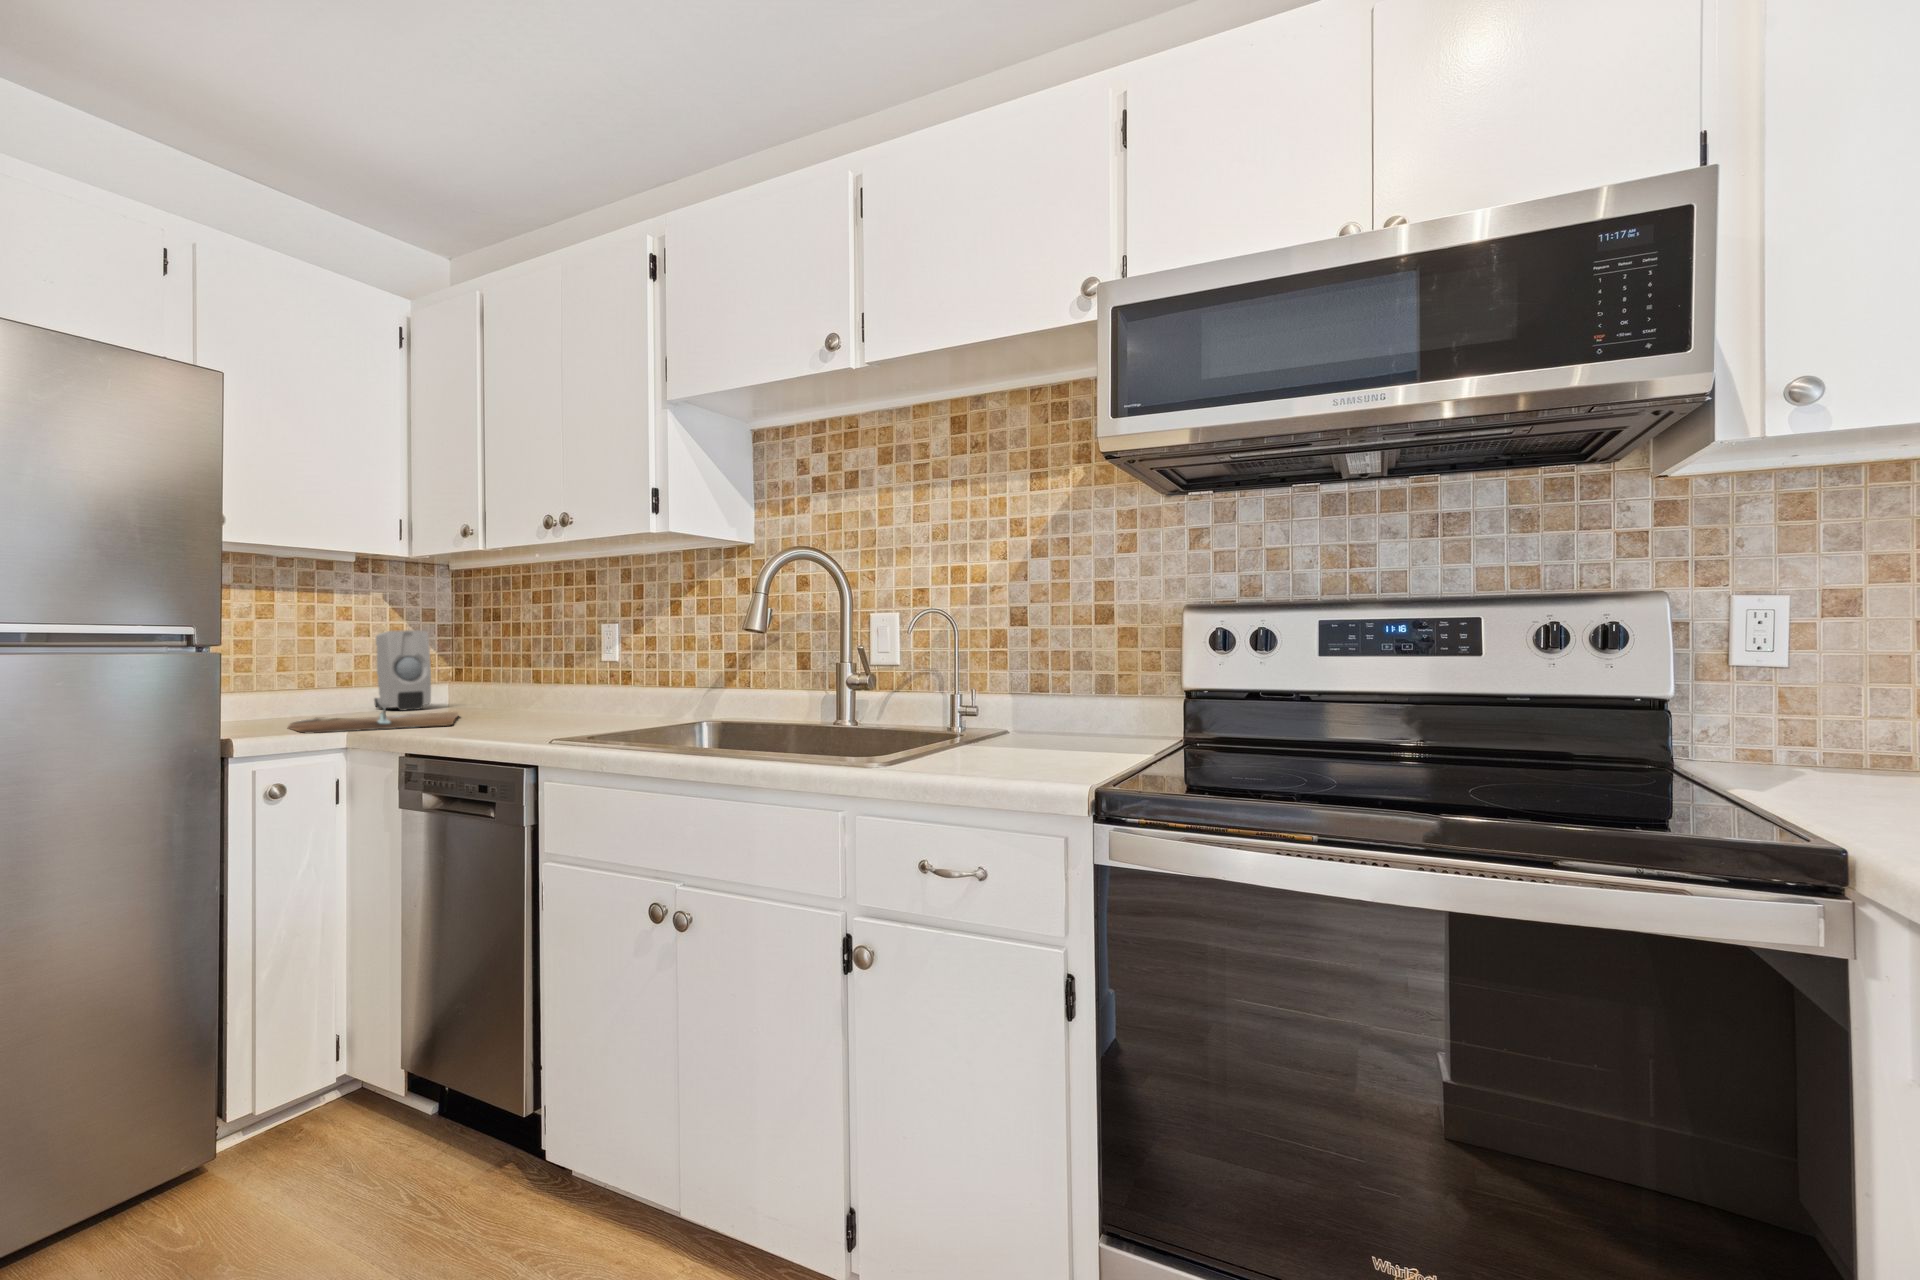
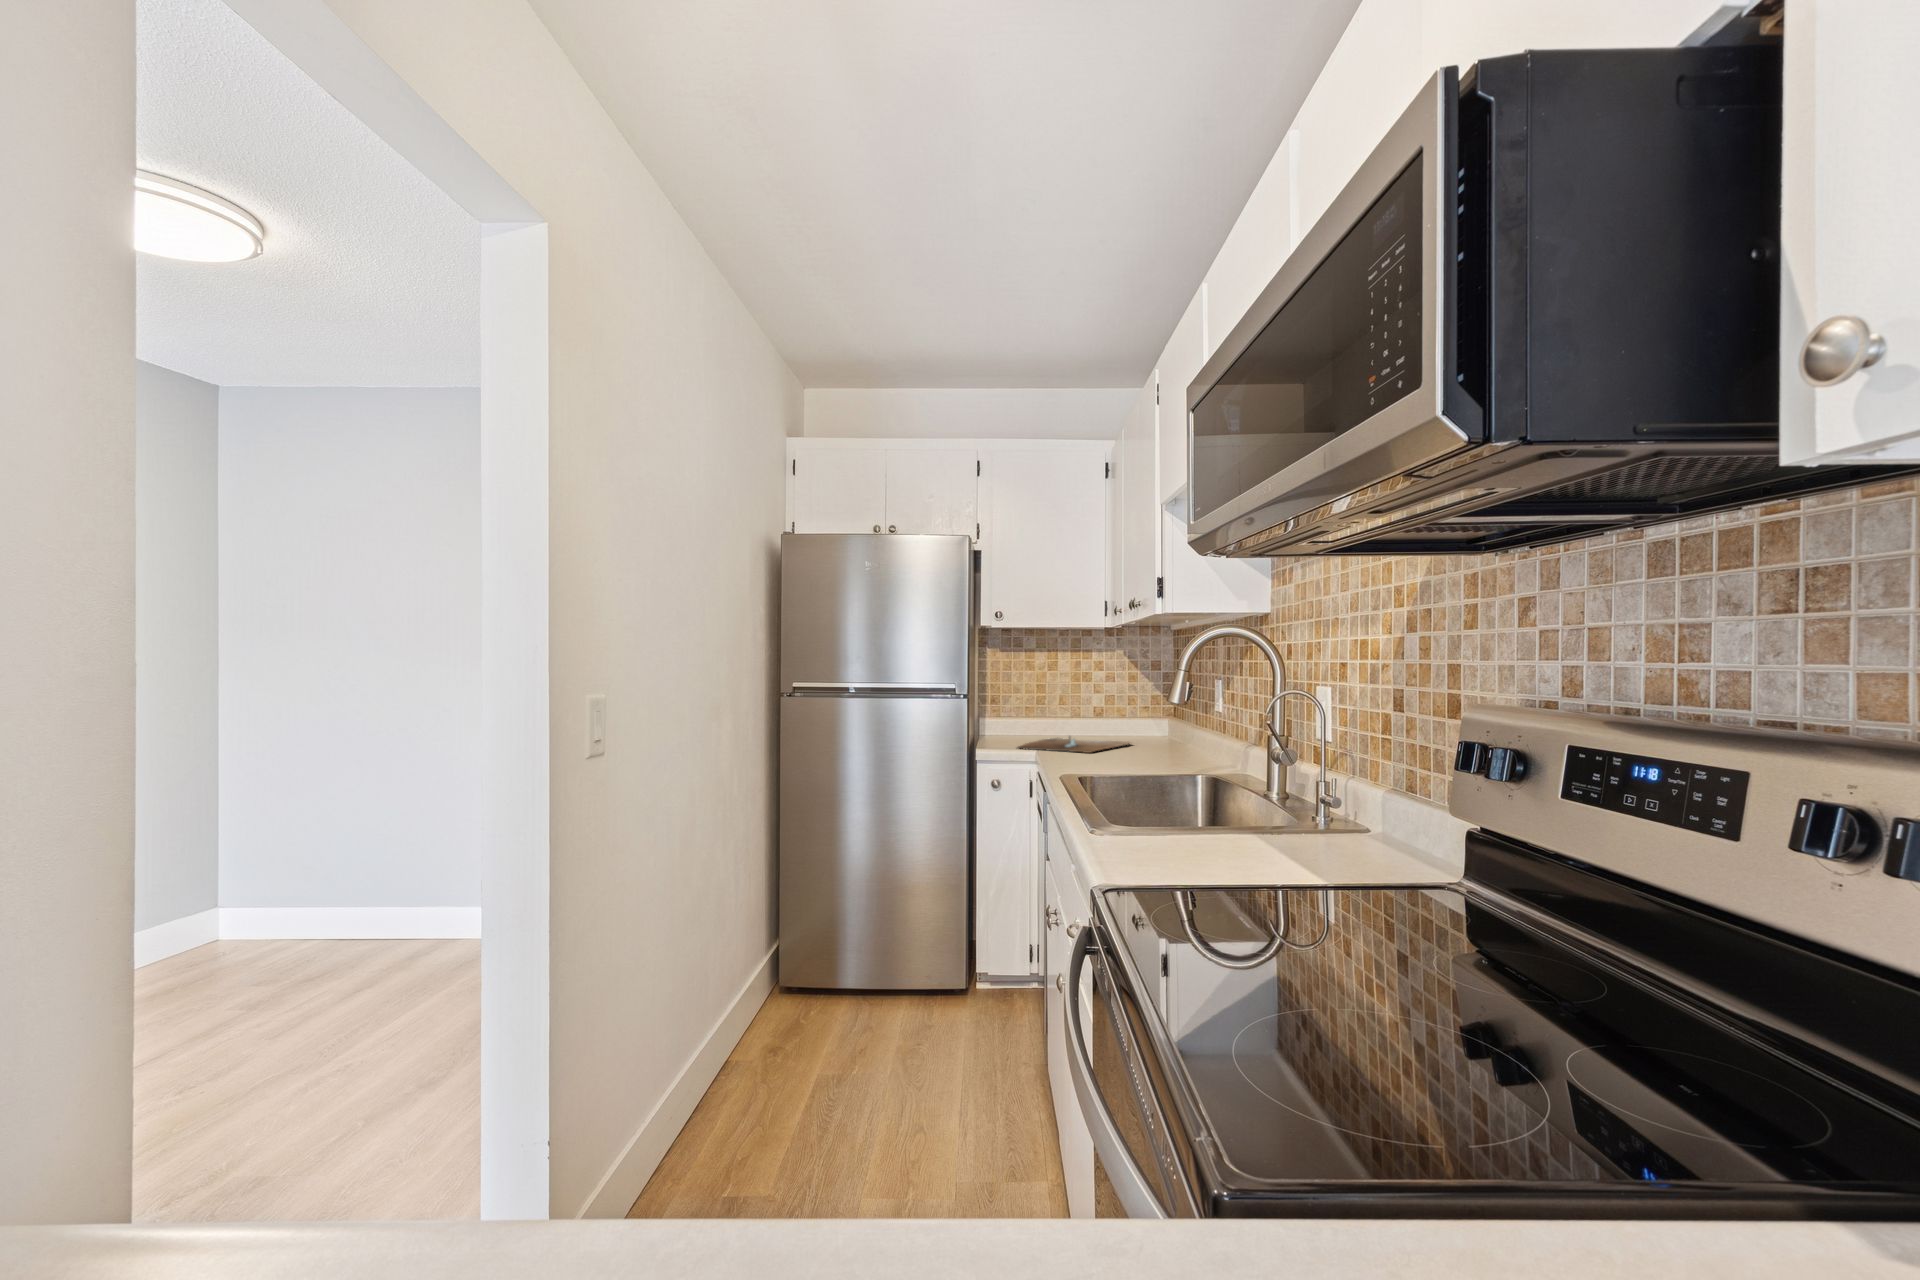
soap dispenser: present [374,630,431,711] -> none [1118,678,1148,737]

